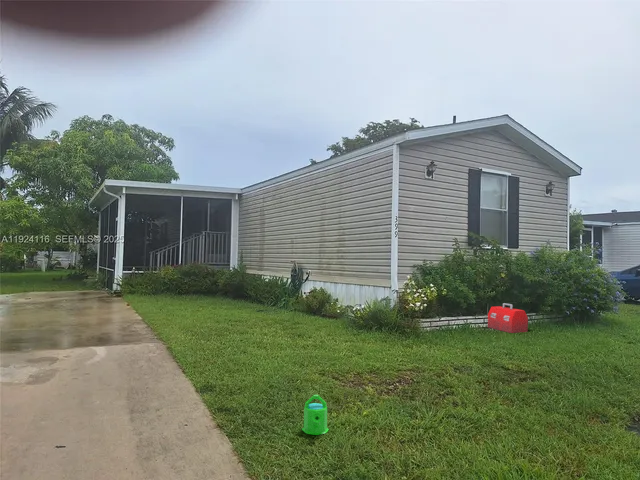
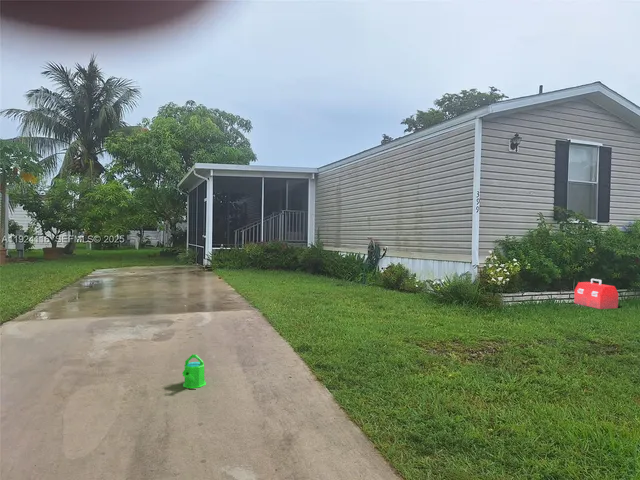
watering can: present [302,395,329,435] -> present [182,354,206,388]

